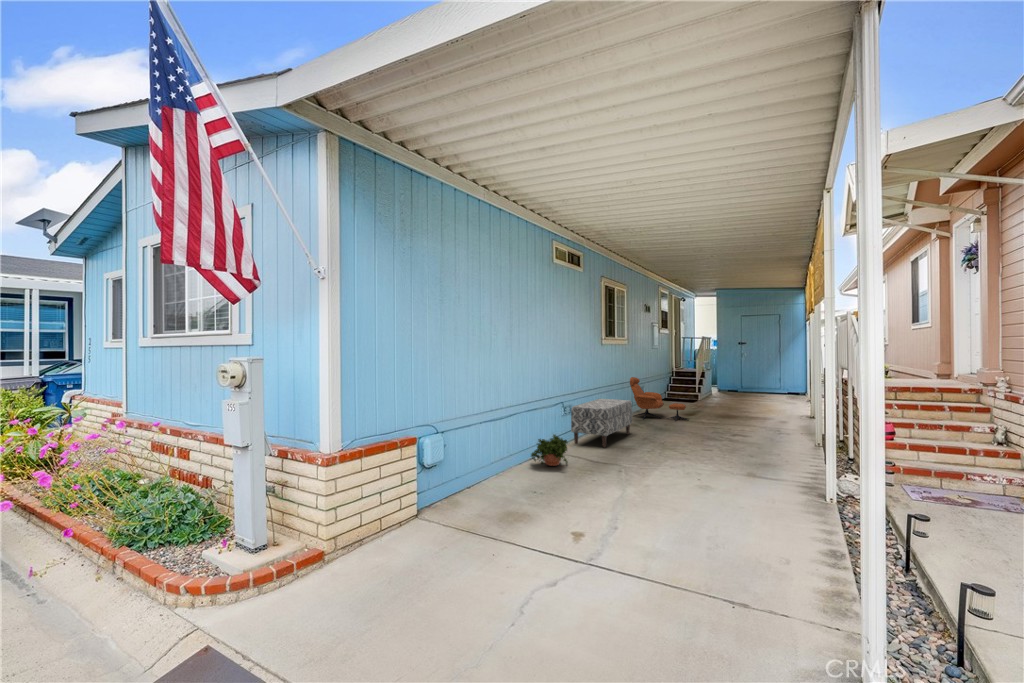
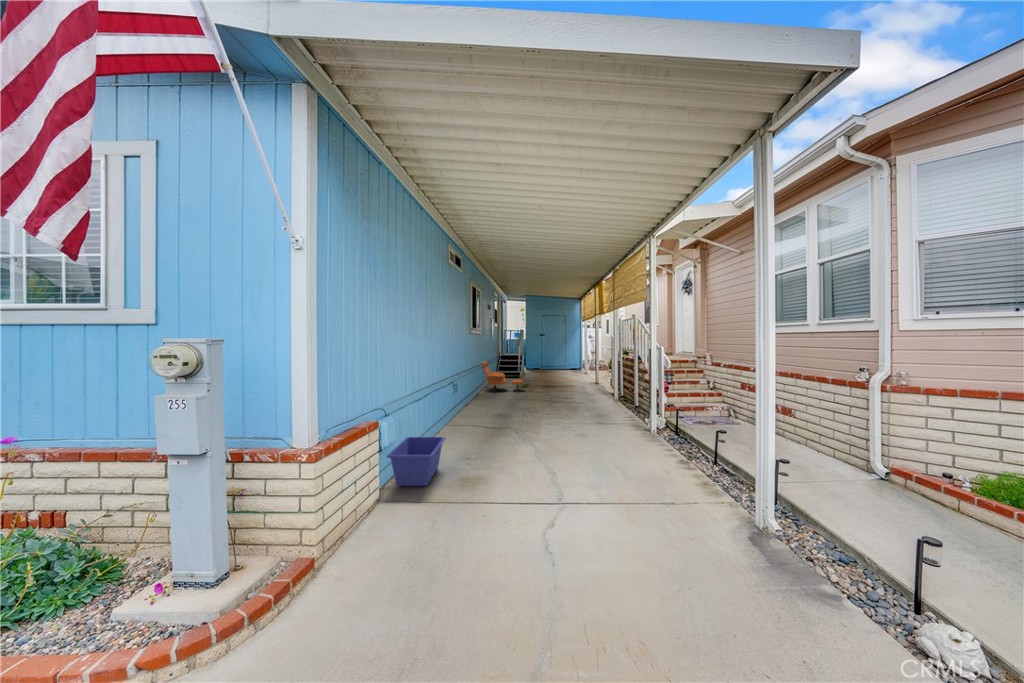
bench: present [571,399,632,448] -> none [458,378,497,417]
potted plant: present [531,435,568,466] -> none [439,409,477,436]
storage bin: none [433,458,507,512] -> present [387,437,445,486]

